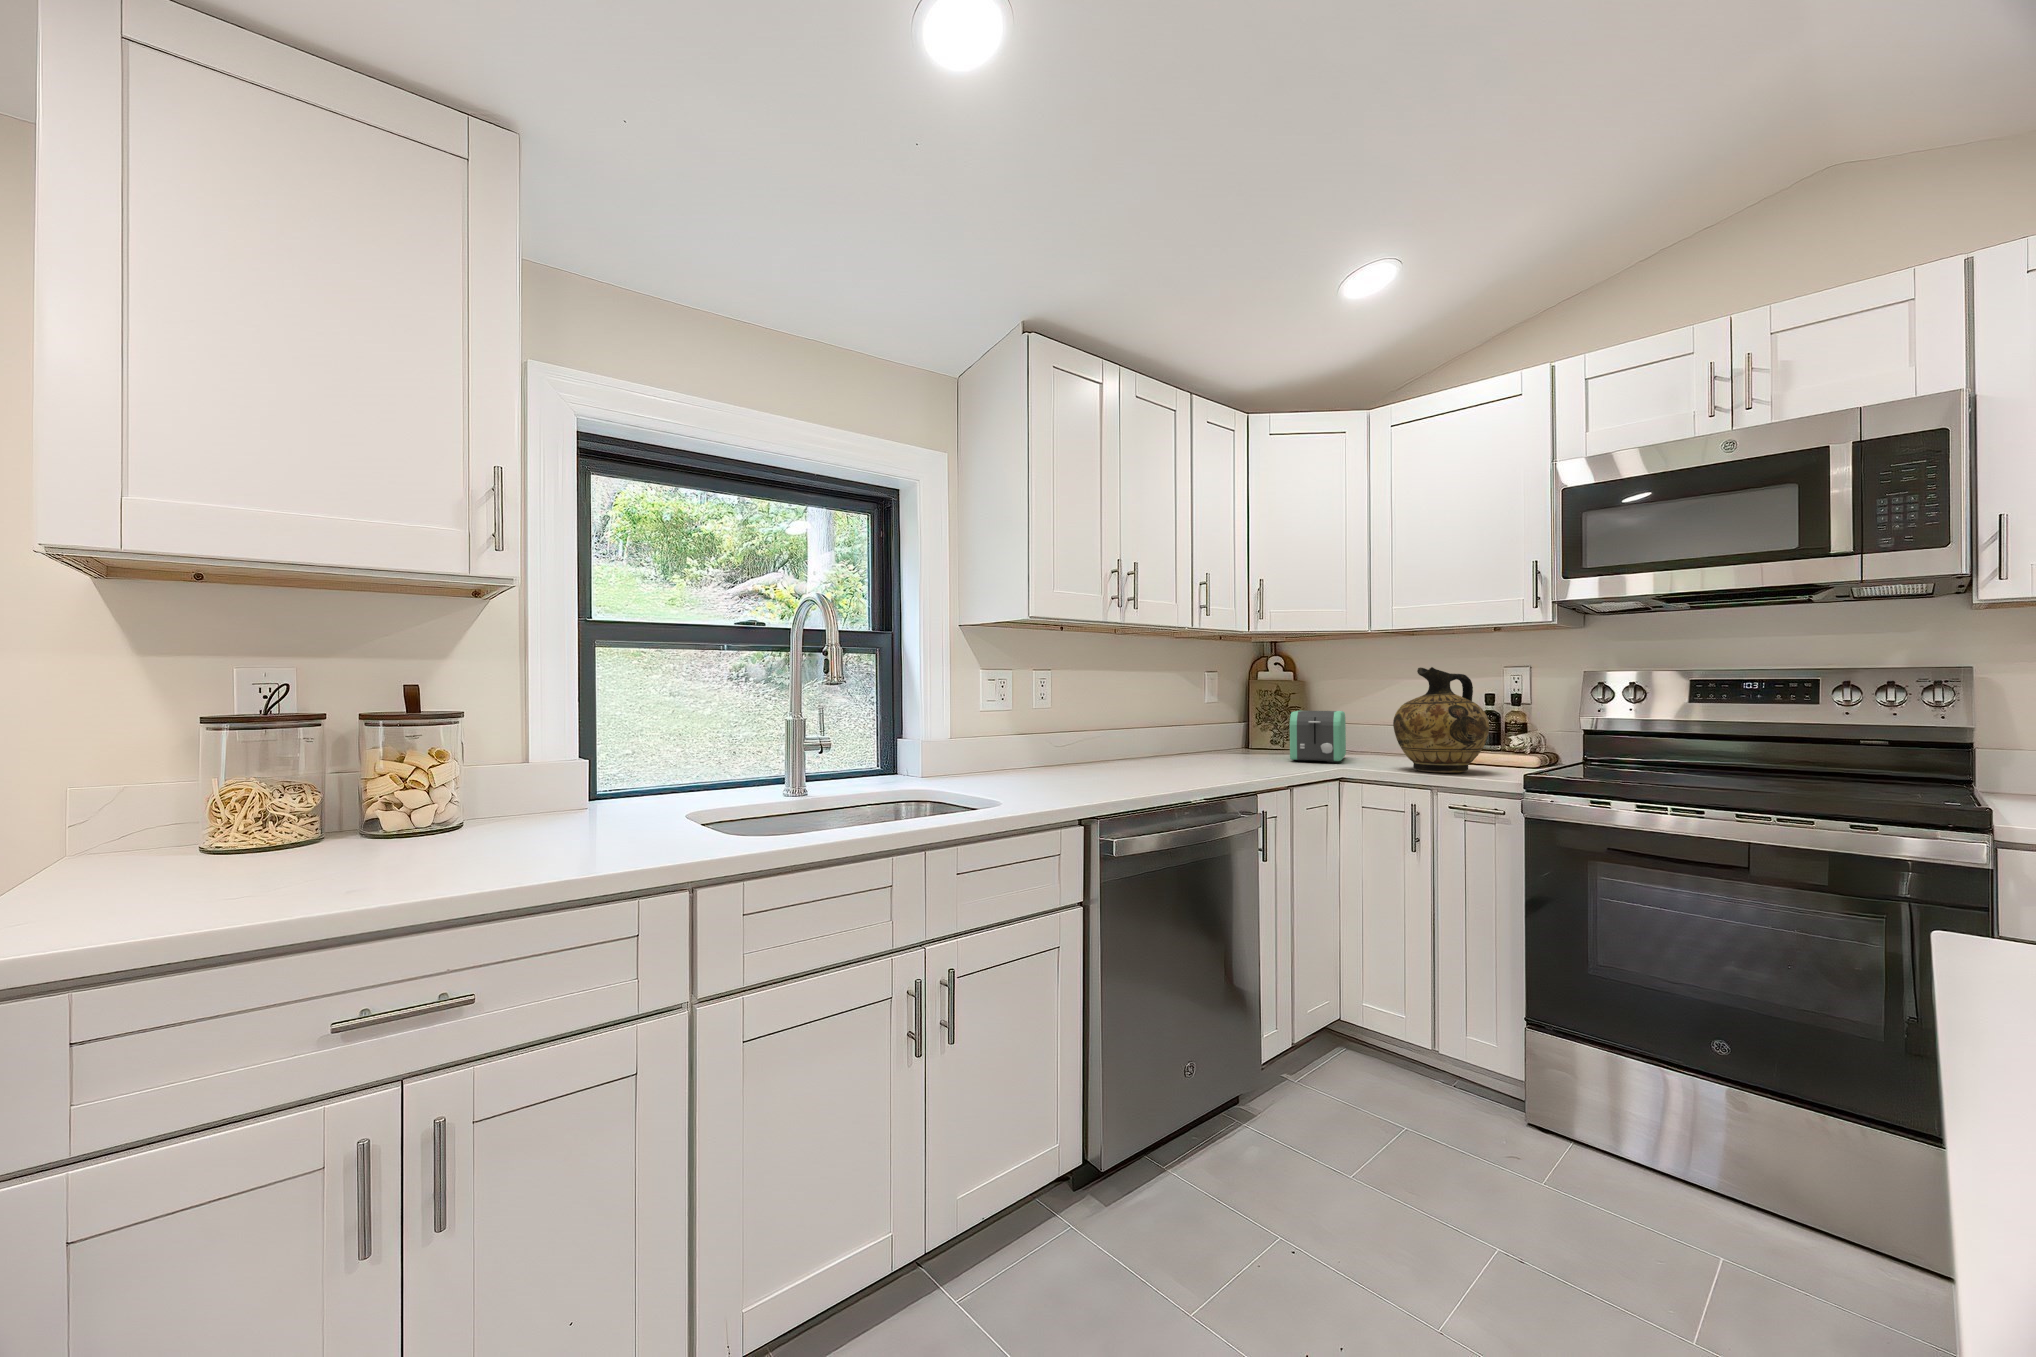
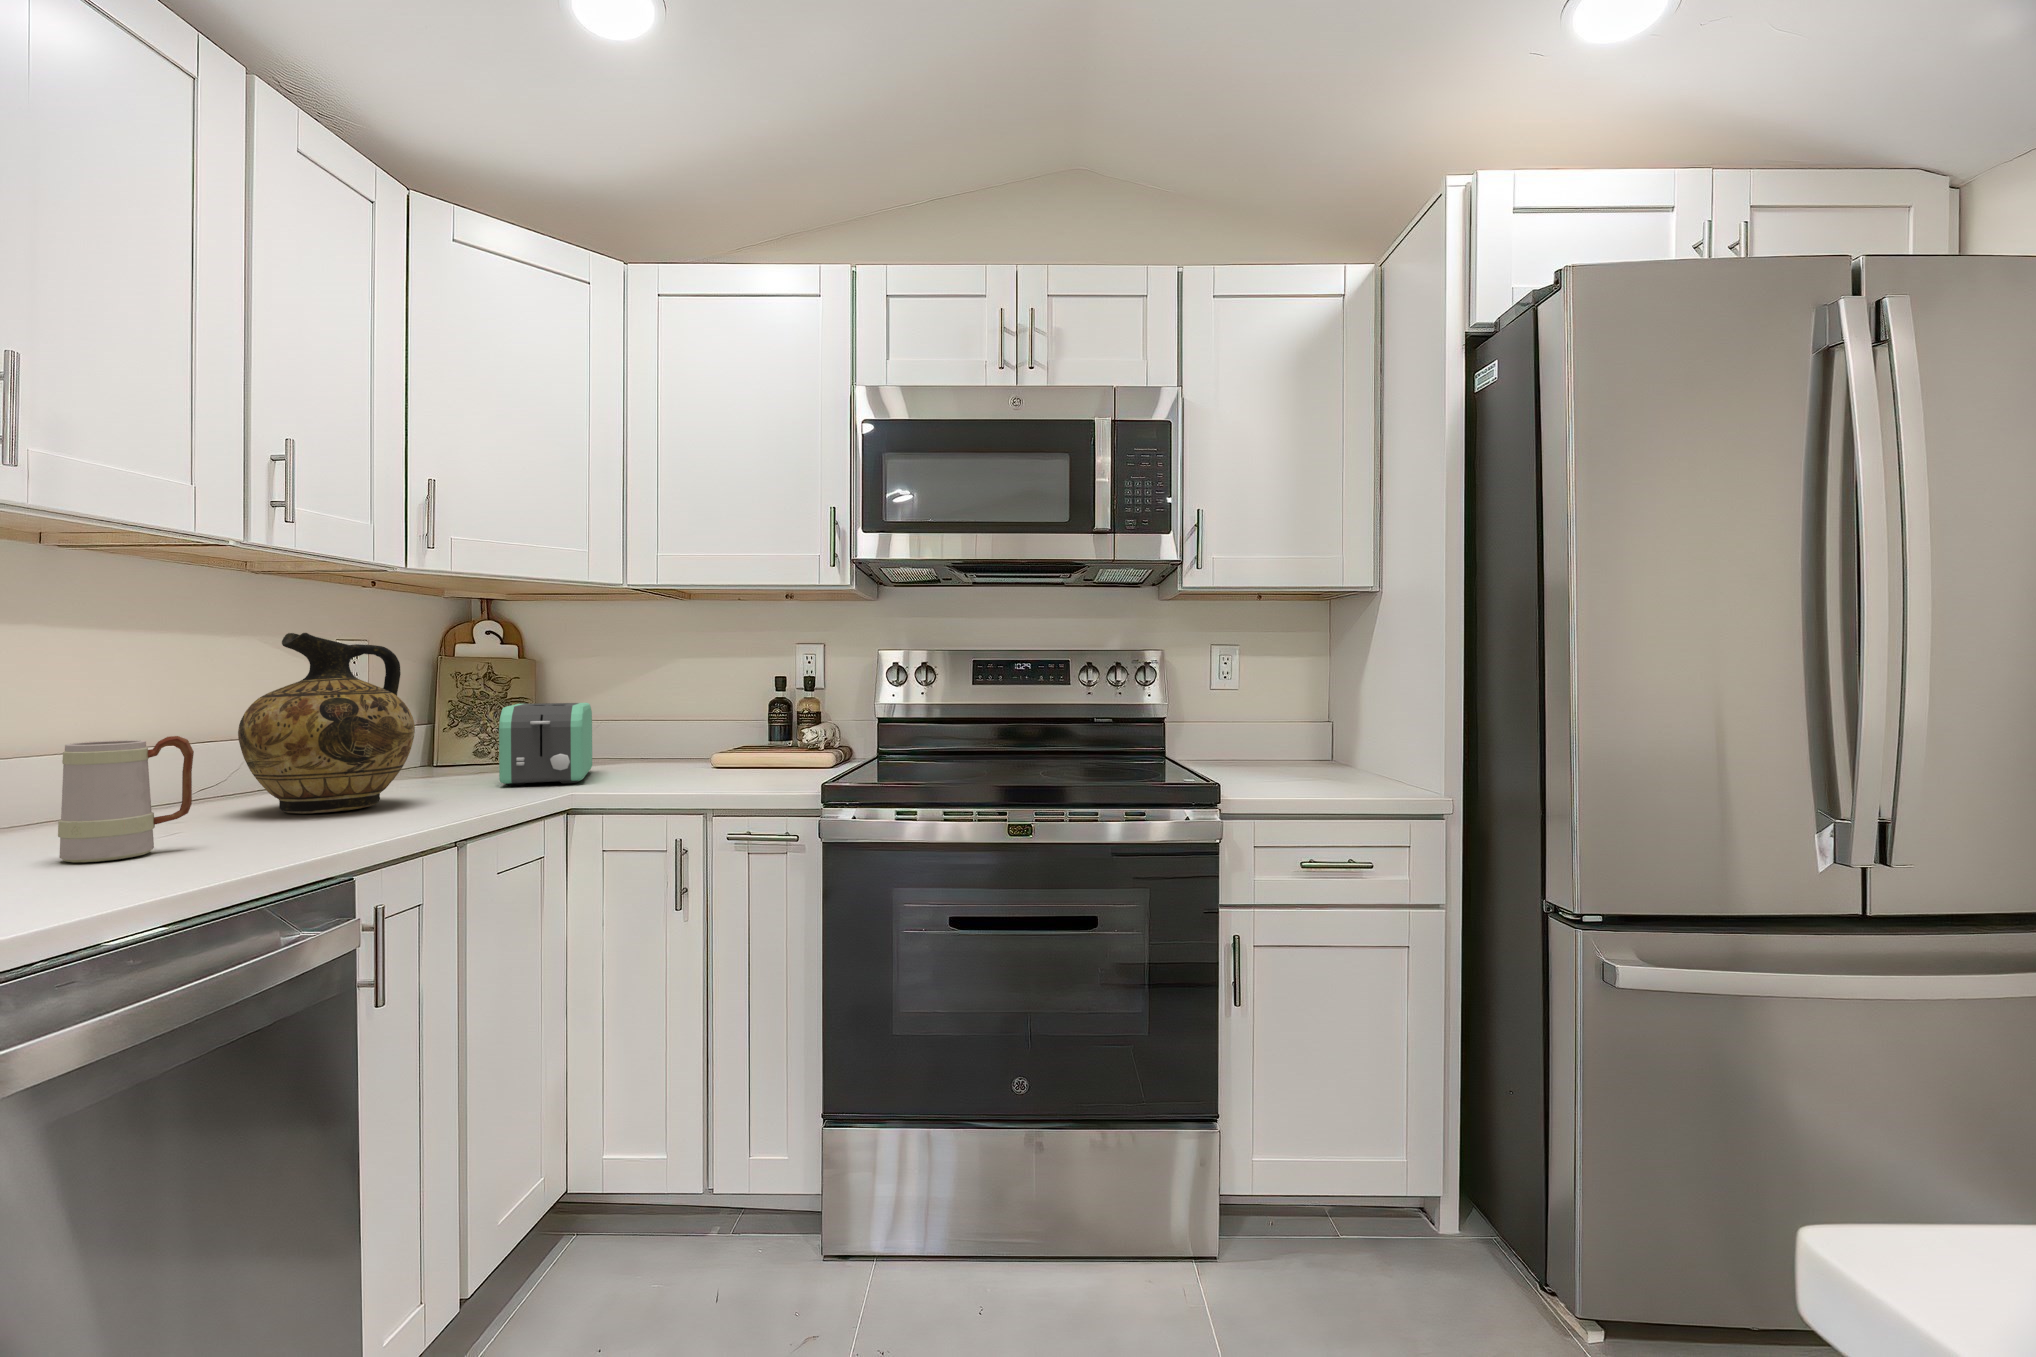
ceramic jug: present [1393,667,1489,773] -> present [238,633,415,813]
mug: none [1111,719,1158,776] -> present [58,736,194,862]

